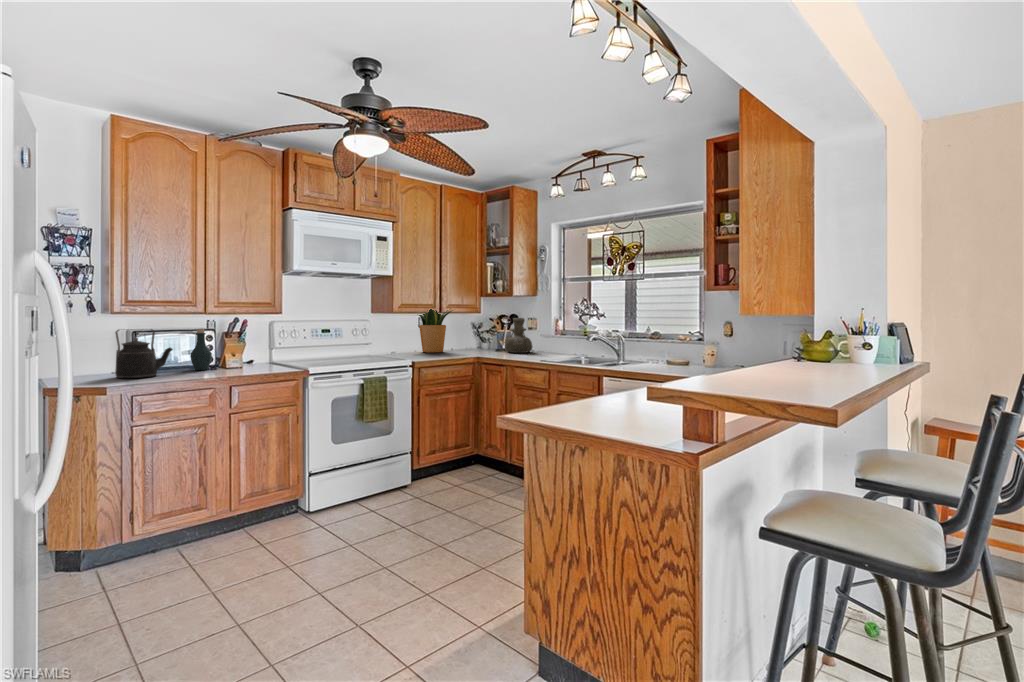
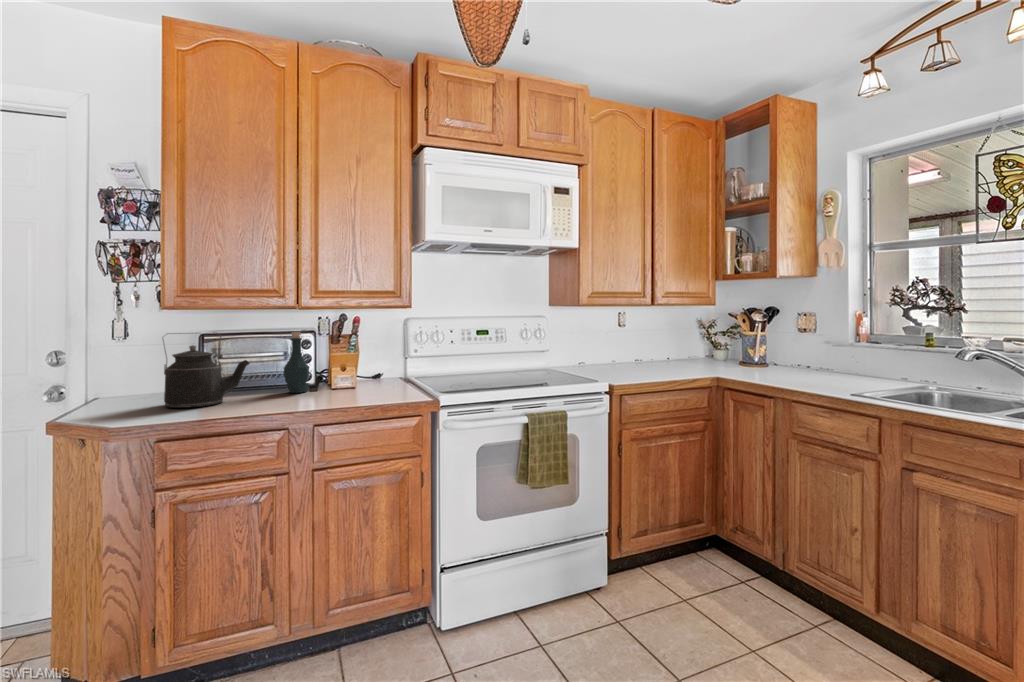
potted plant: present [419,309,453,353] -> none [608,295,678,366]
vase: present [505,318,532,353] -> none [757,312,811,370]

